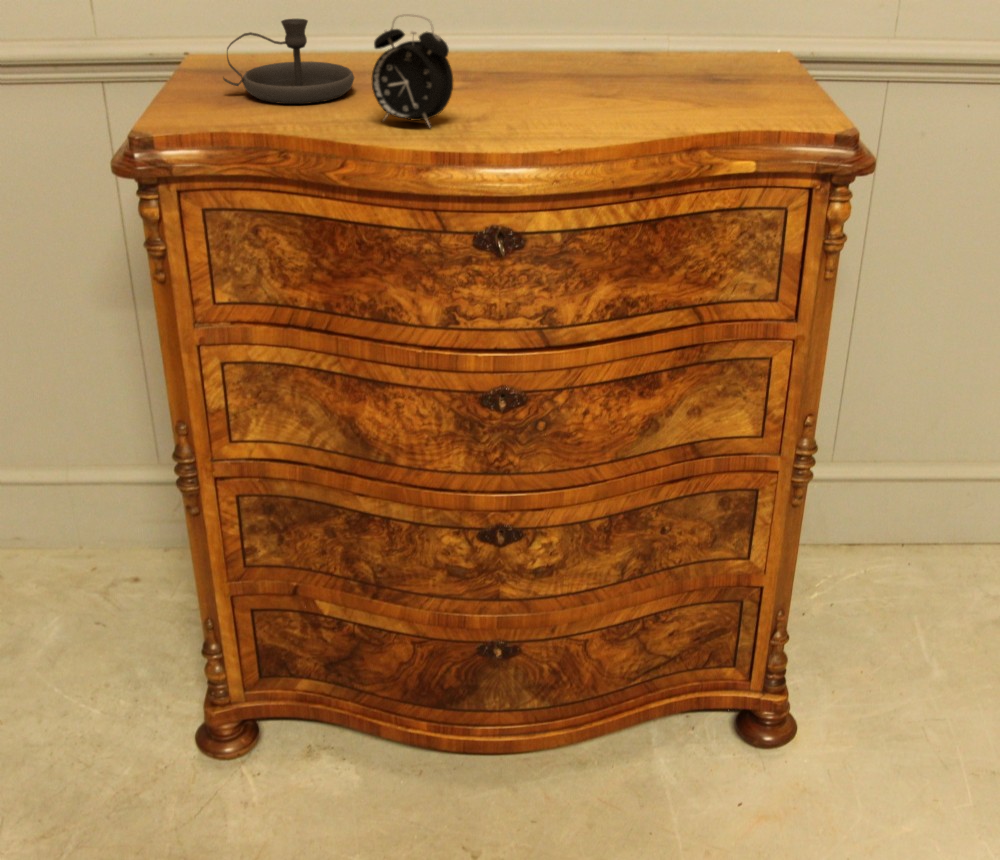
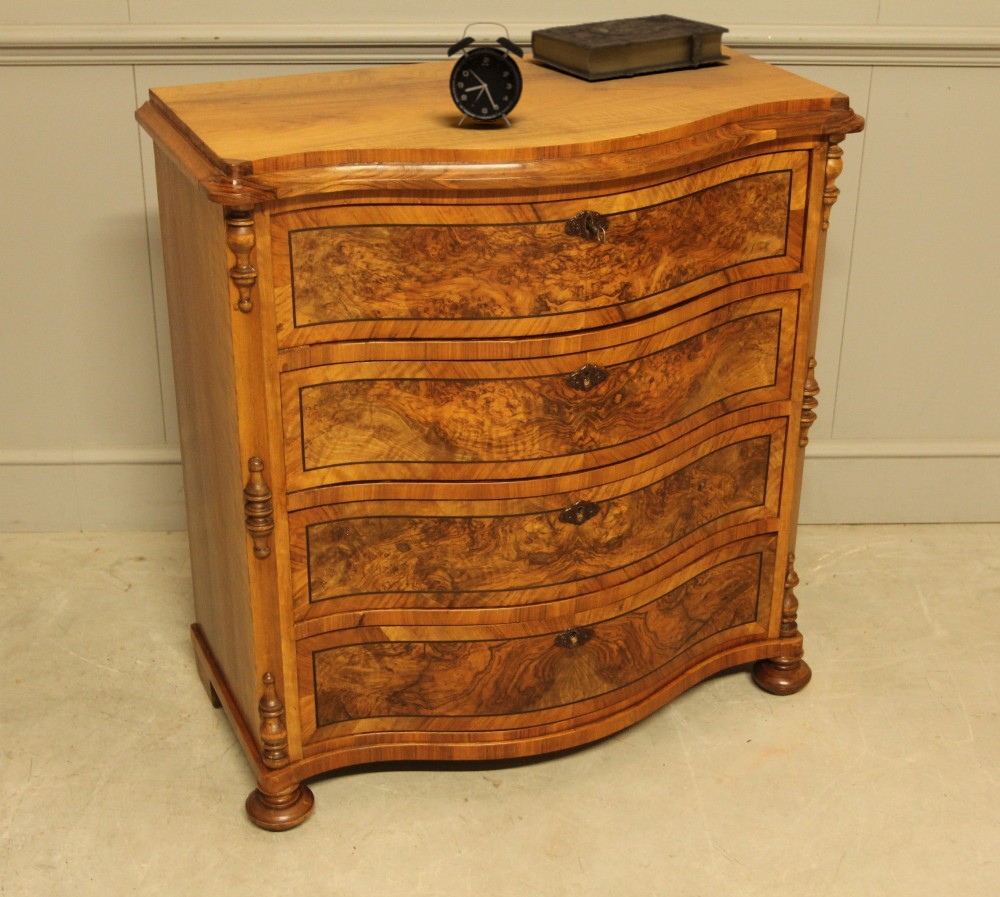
candlestick: present [223,19,354,104] -> none [259,37,385,121]
book: none [578,22,783,87] -> present [531,14,731,80]

